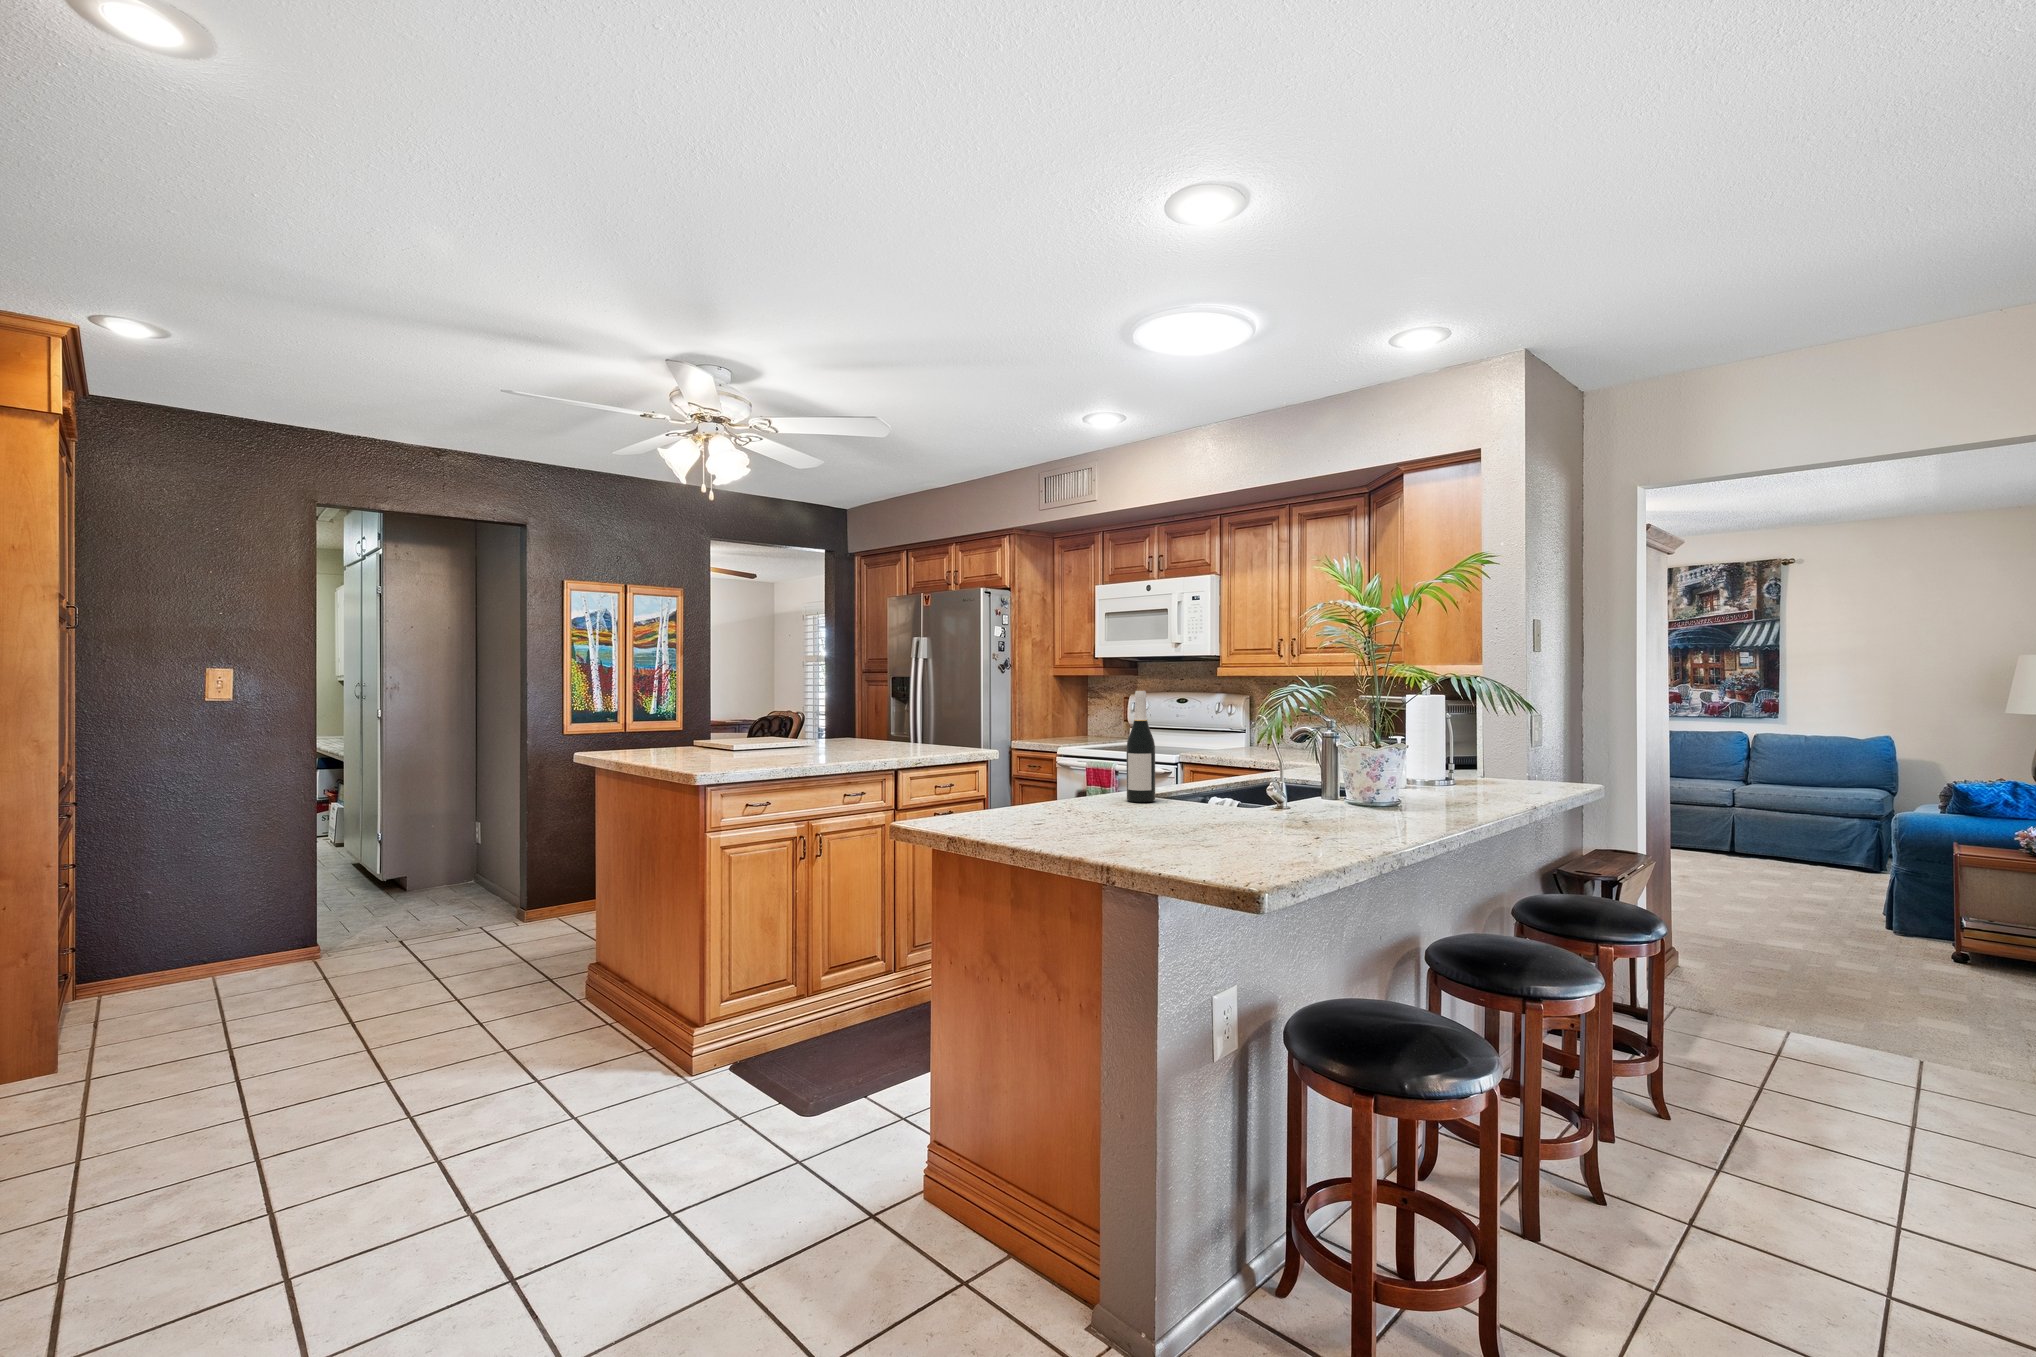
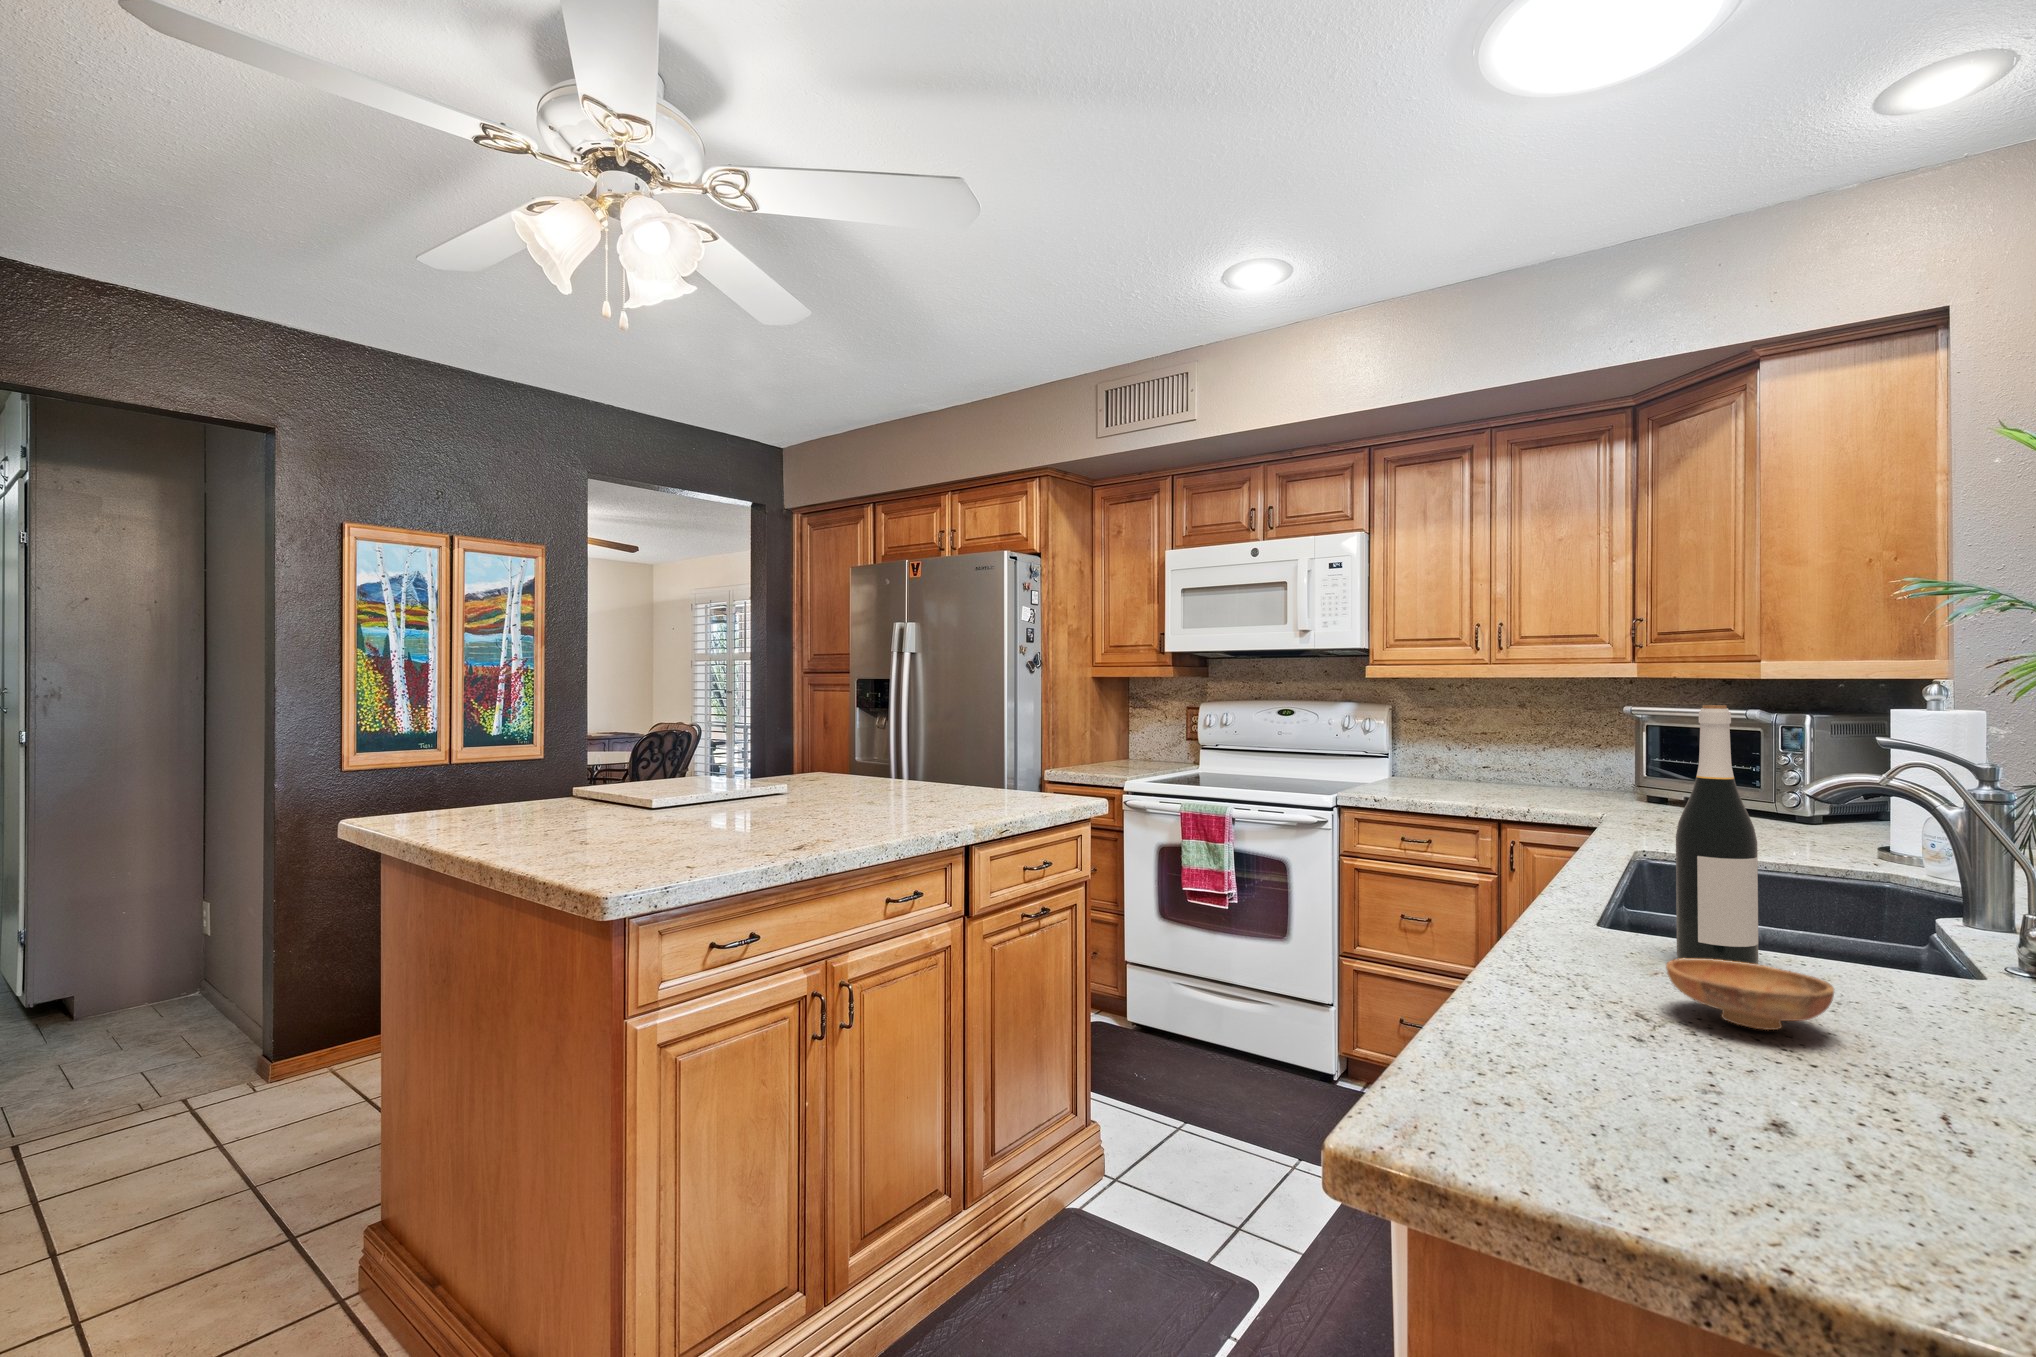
bowl: none [1071,789,1123,810] -> present [1666,959,1834,1030]

